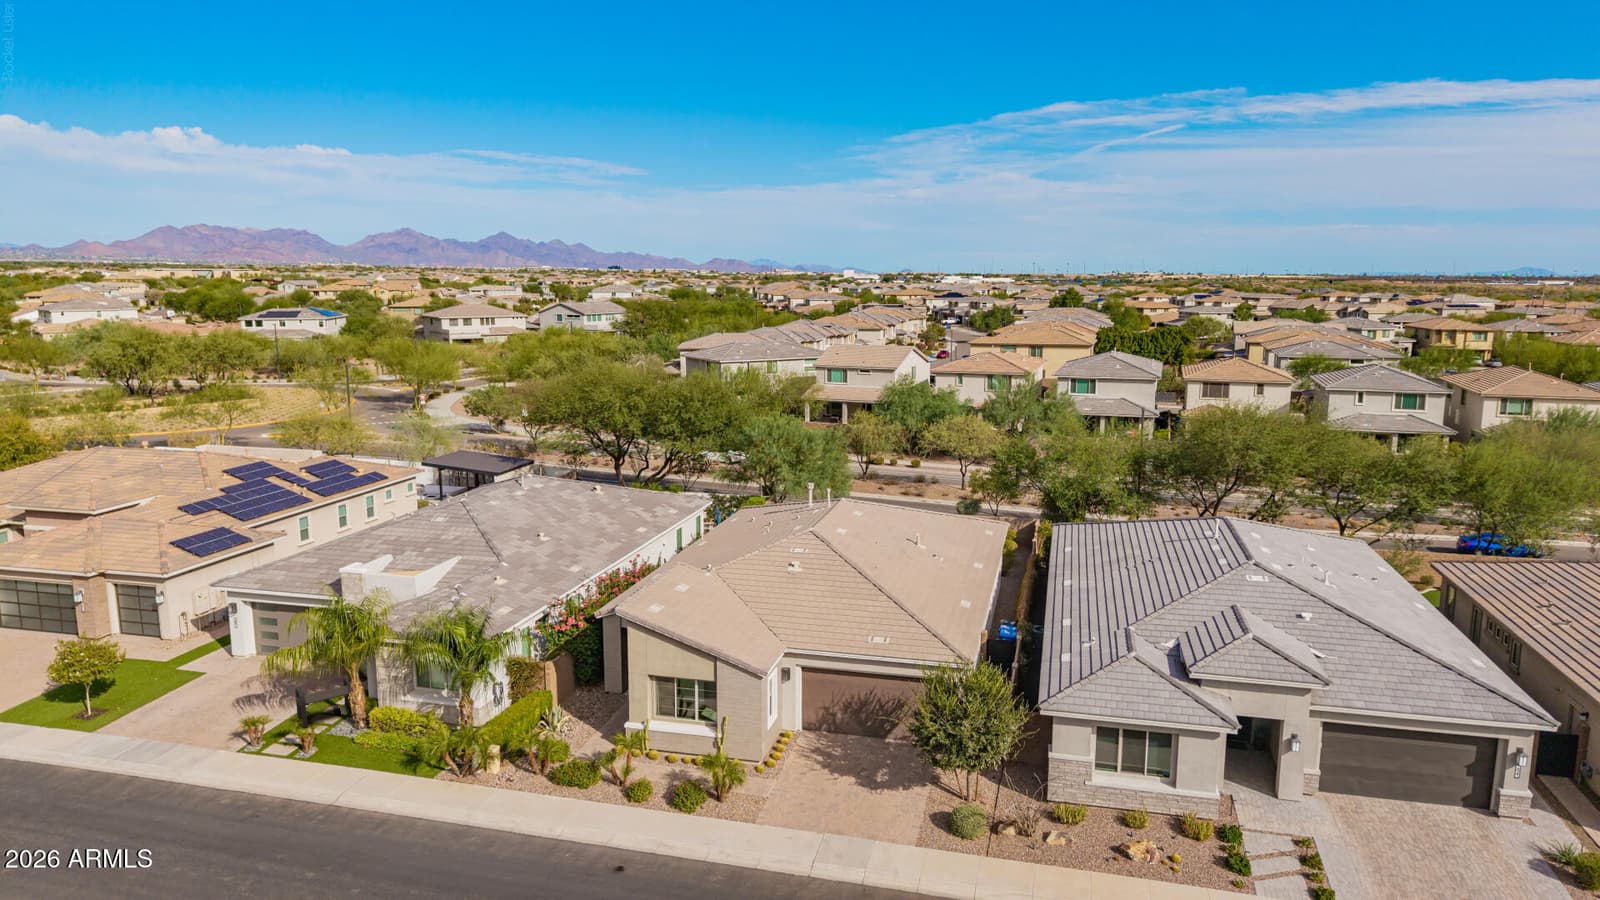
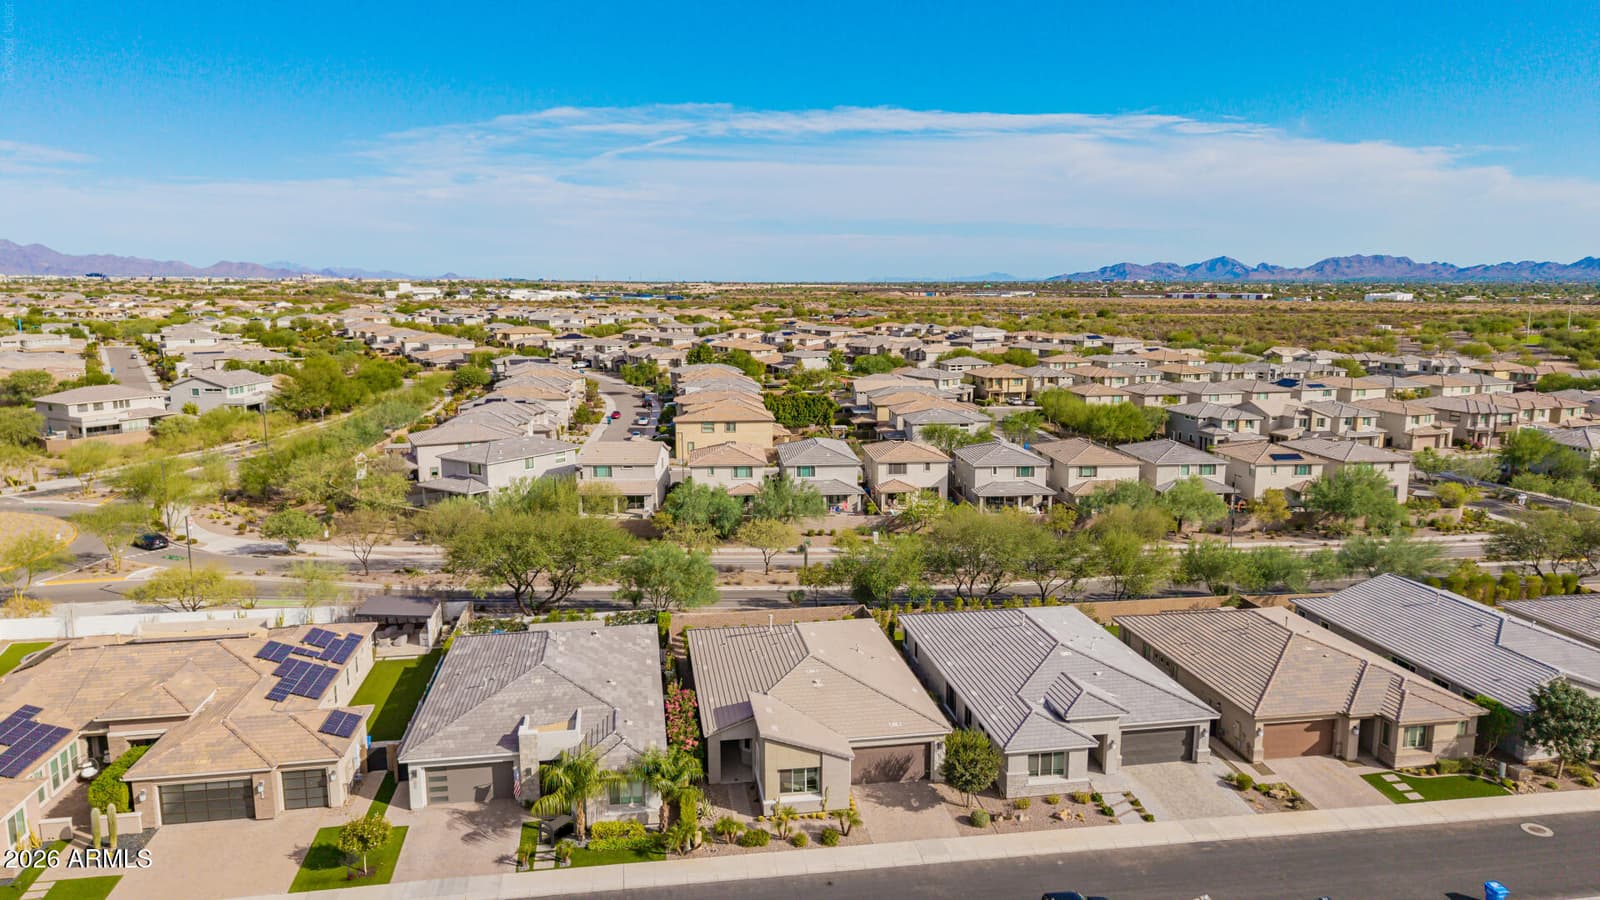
potted tree: none [34,673,64,715] -> present [339,849,360,880]

